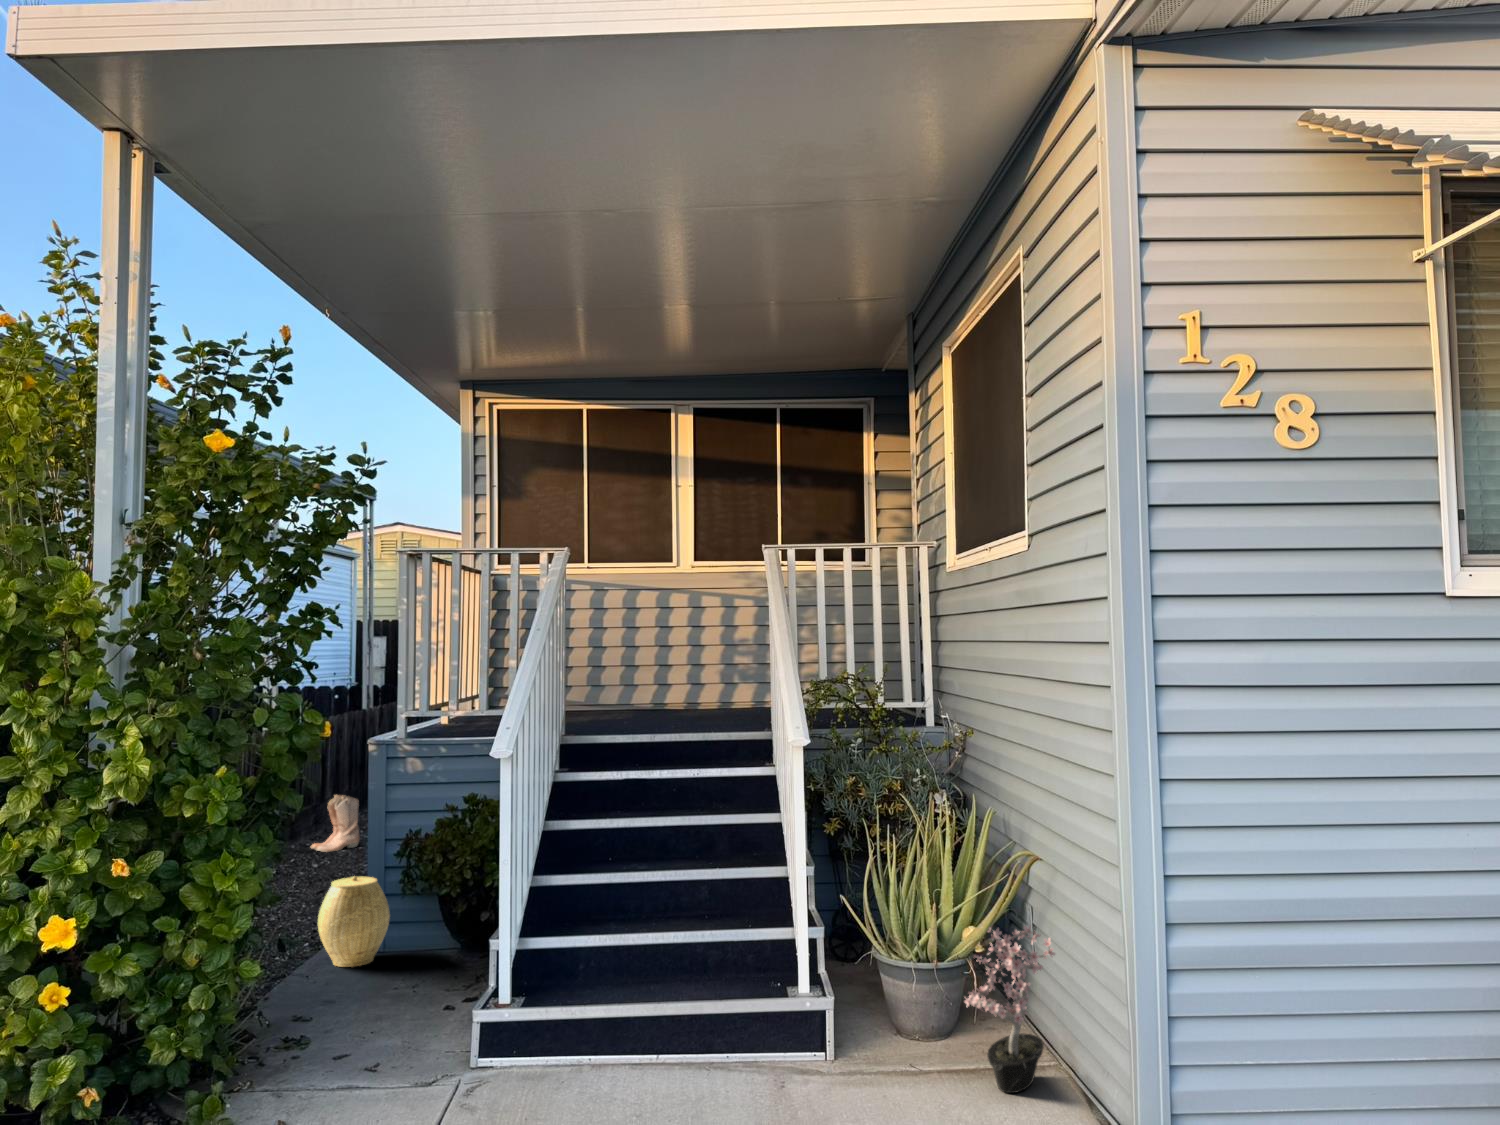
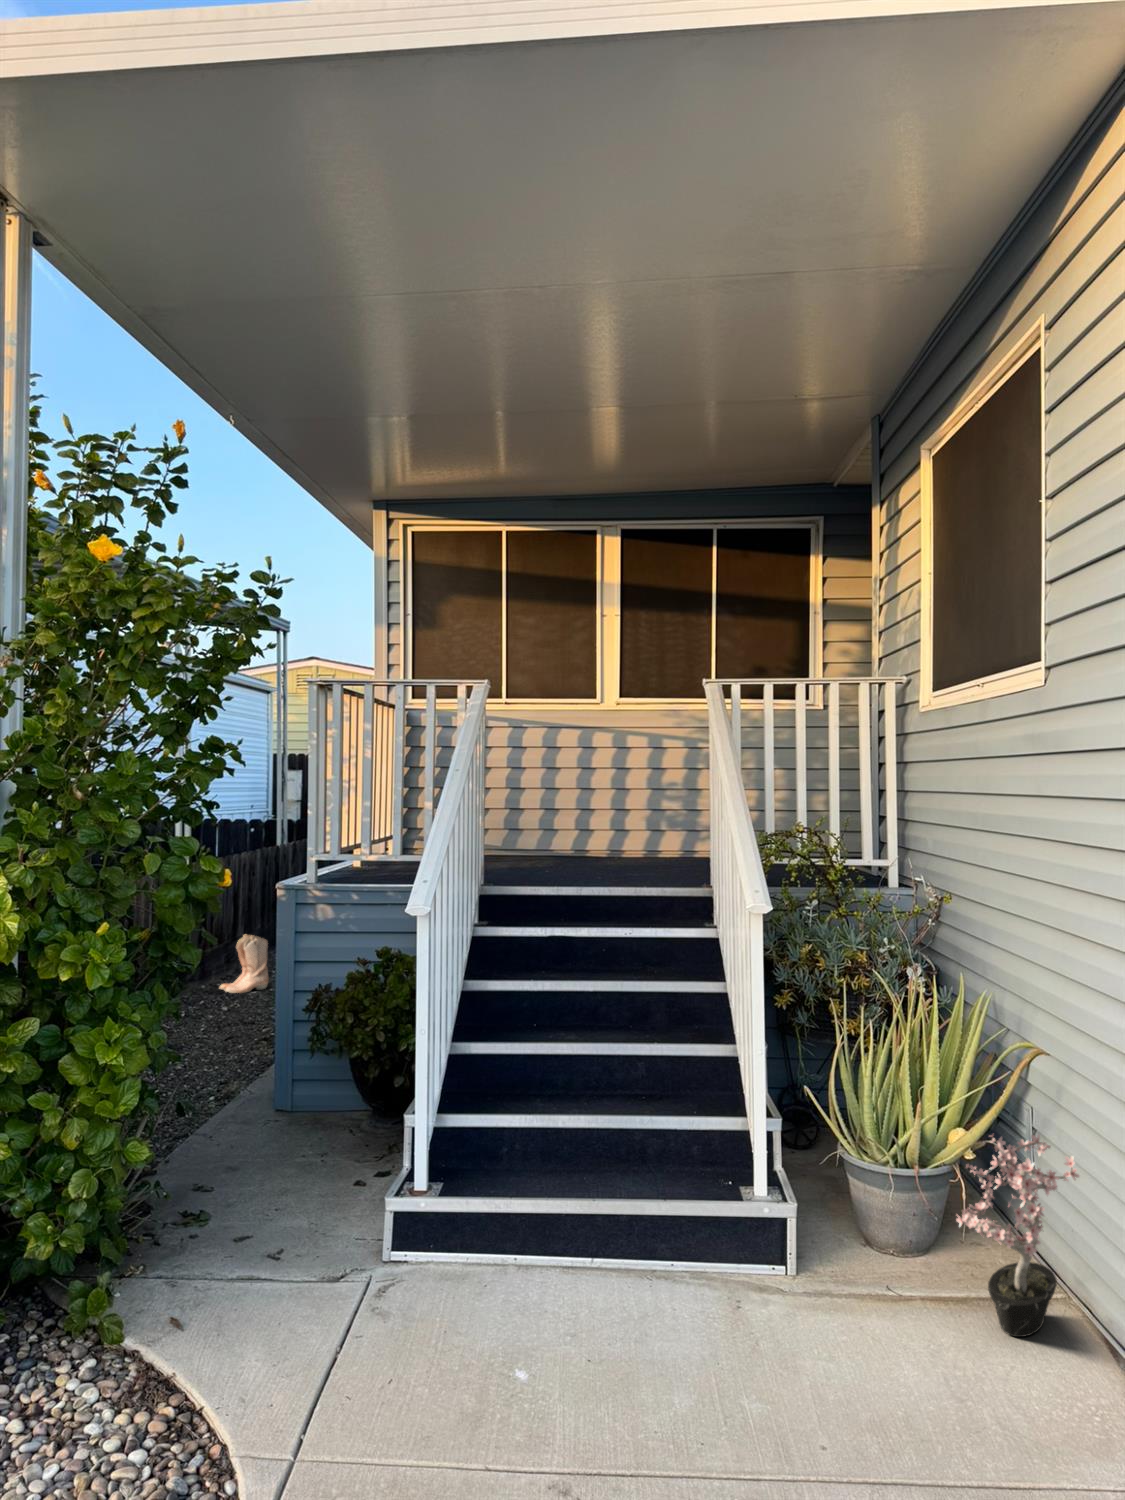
woven basket: present [318,876,390,967] -> none [221,1031,296,1128]

